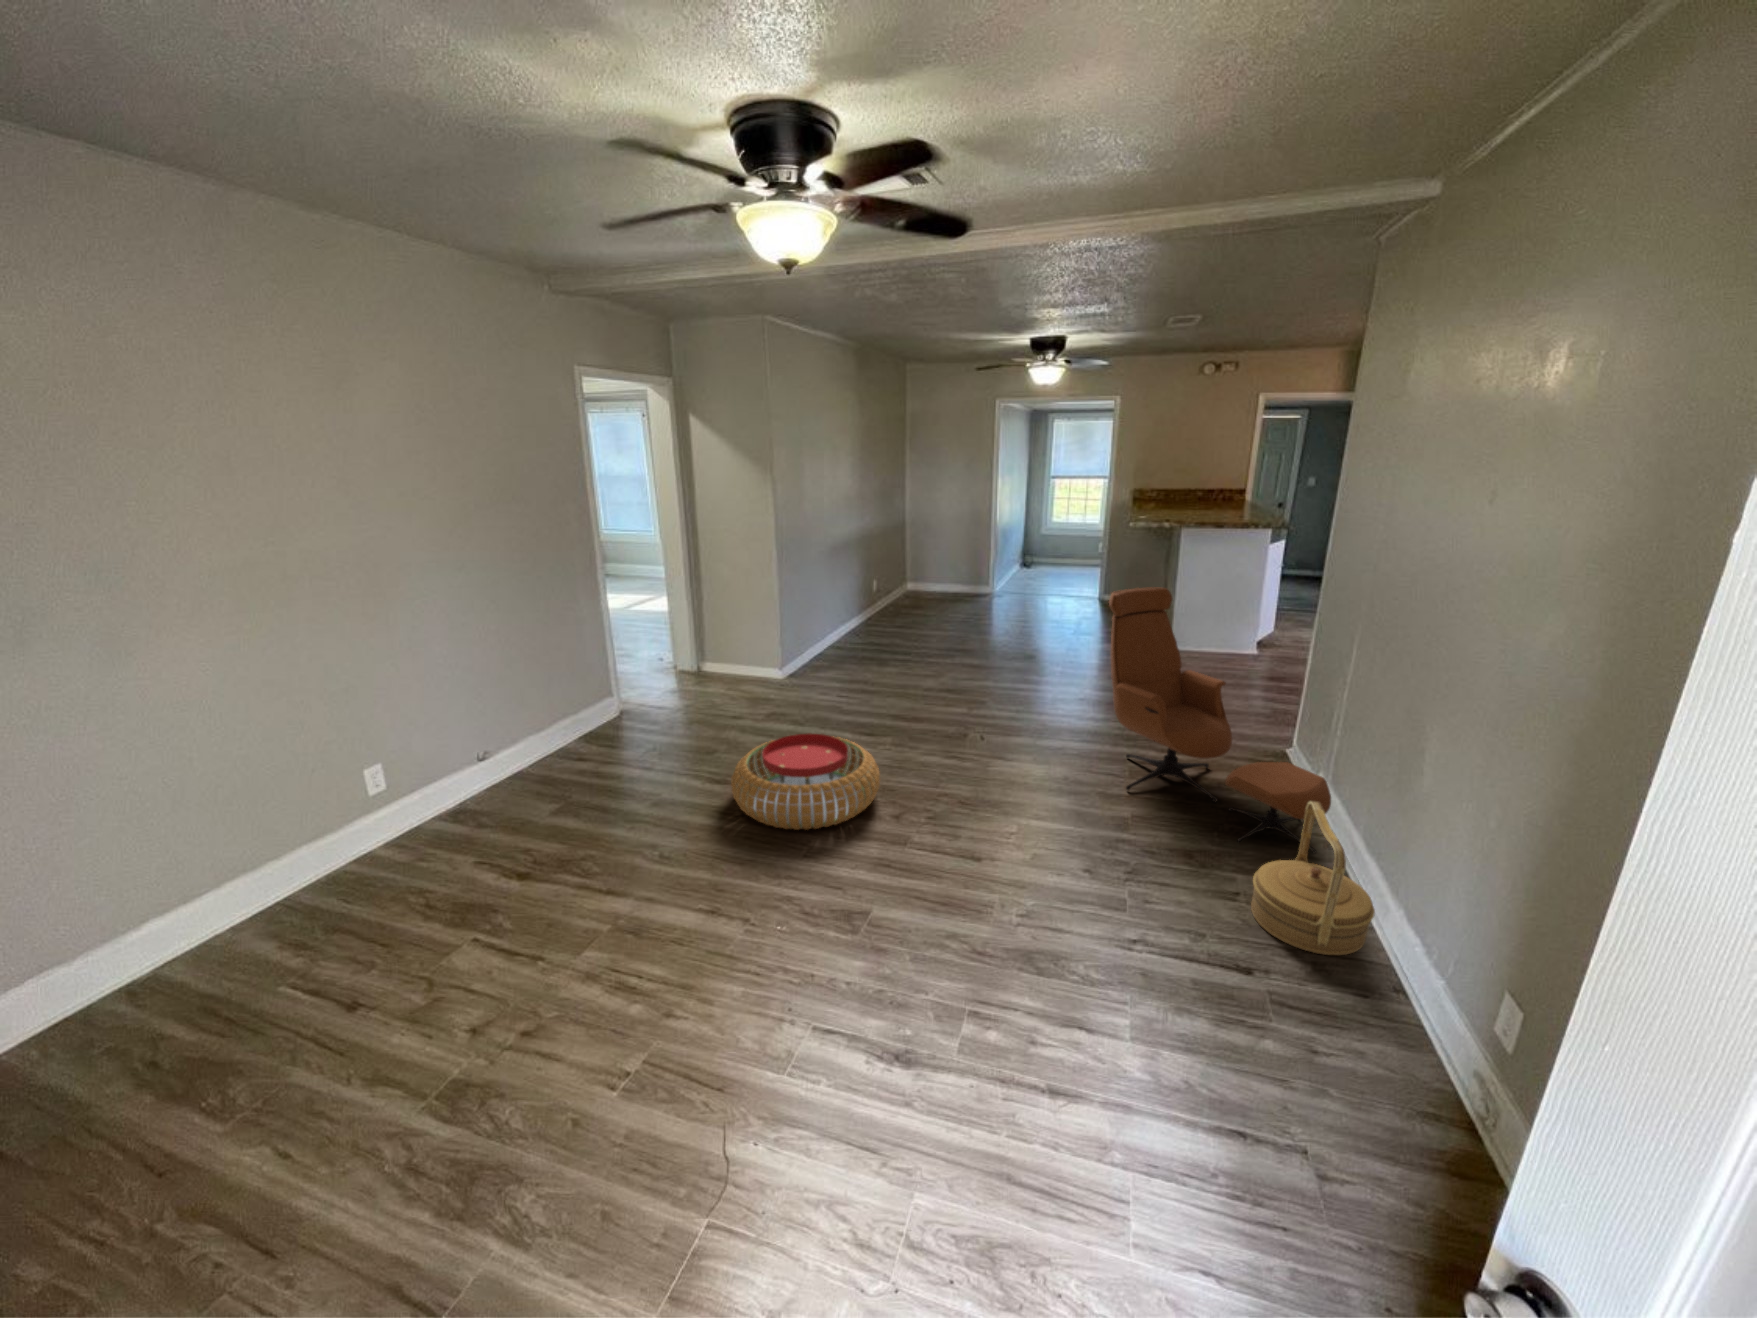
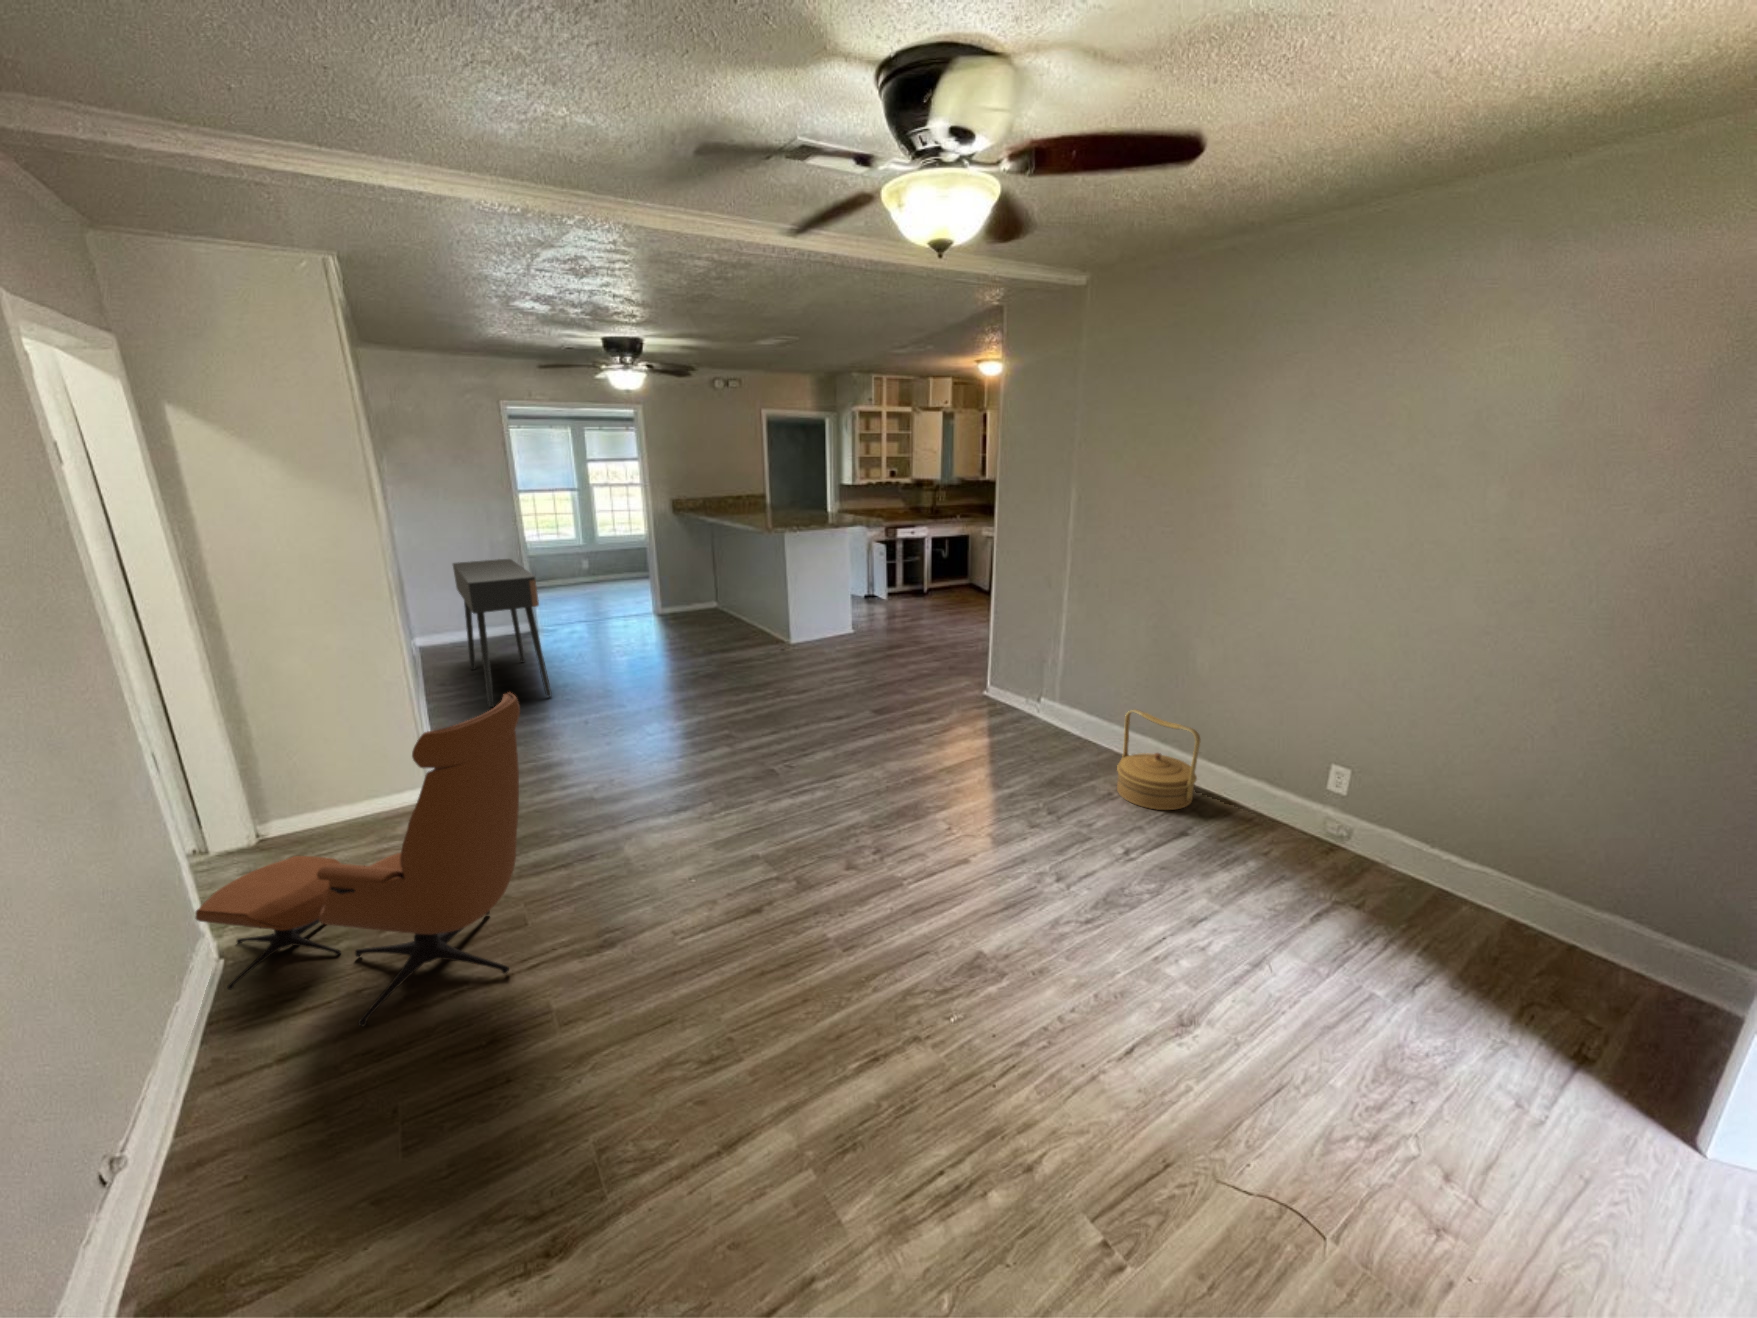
console table: none [891,526,962,638] -> present [453,559,552,707]
lounge chair: present [1109,588,1331,853] -> present [195,693,520,1026]
pouf: present [731,734,880,830] -> none [641,817,835,957]

